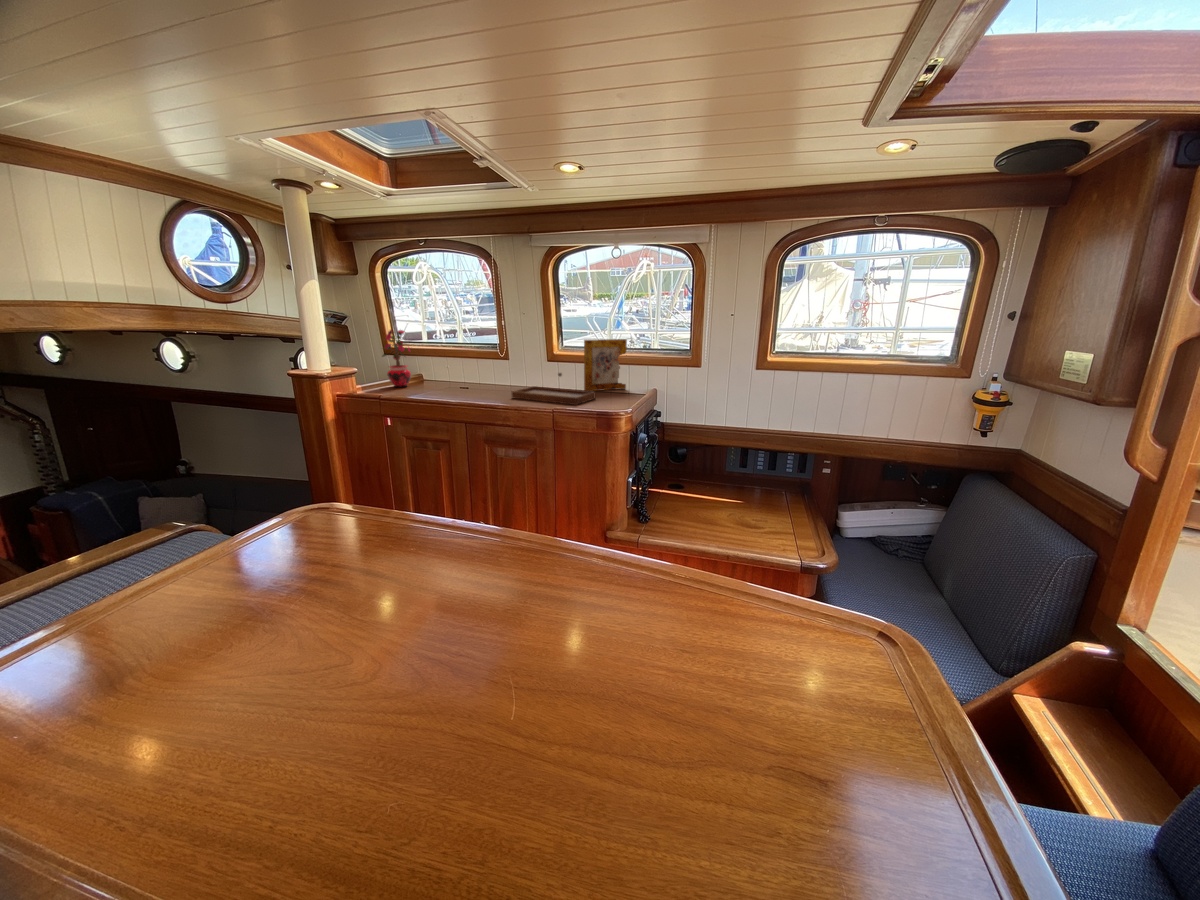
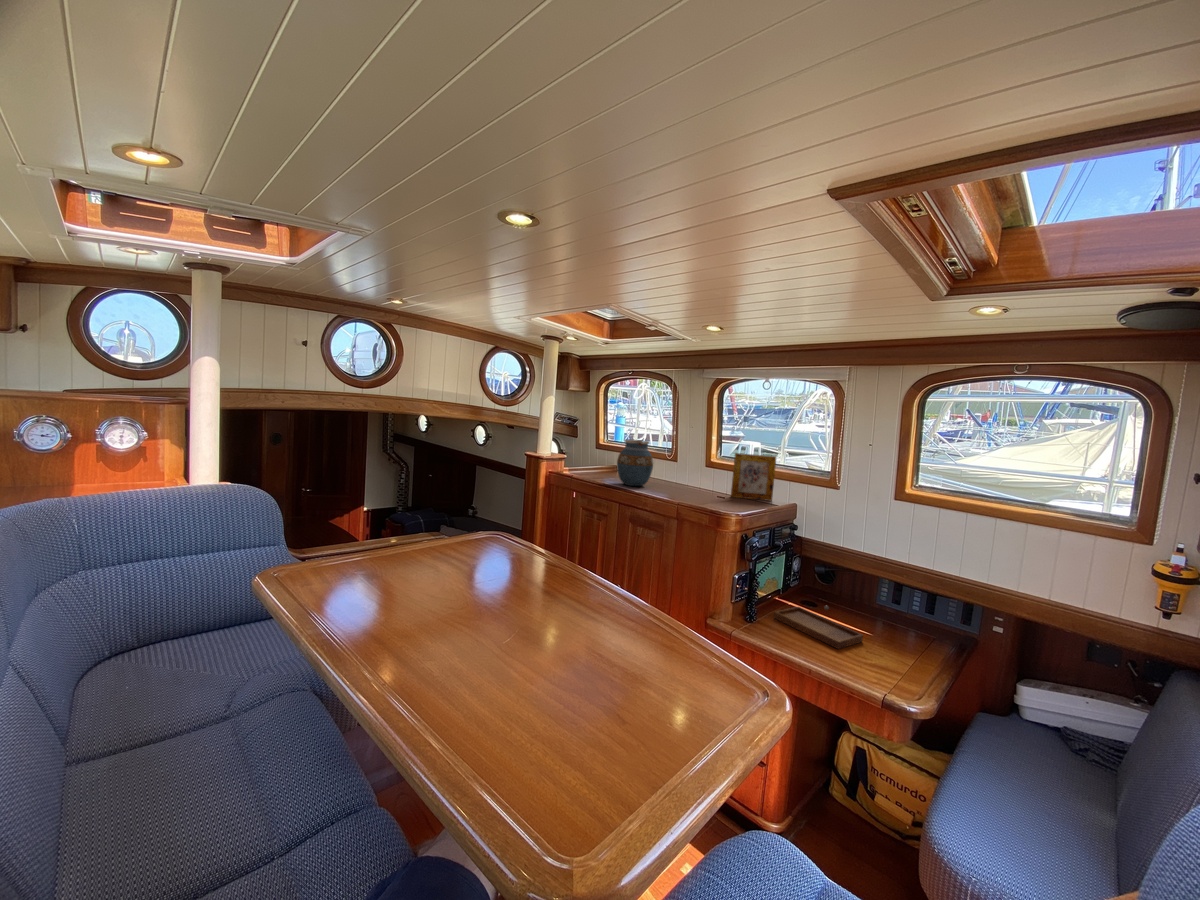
potted plant: present [382,330,411,387] -> none [587,430,609,473]
vase: none [441,335,490,397] -> present [617,440,653,486]
tray: present [512,373,595,405] -> present [774,606,863,649]

